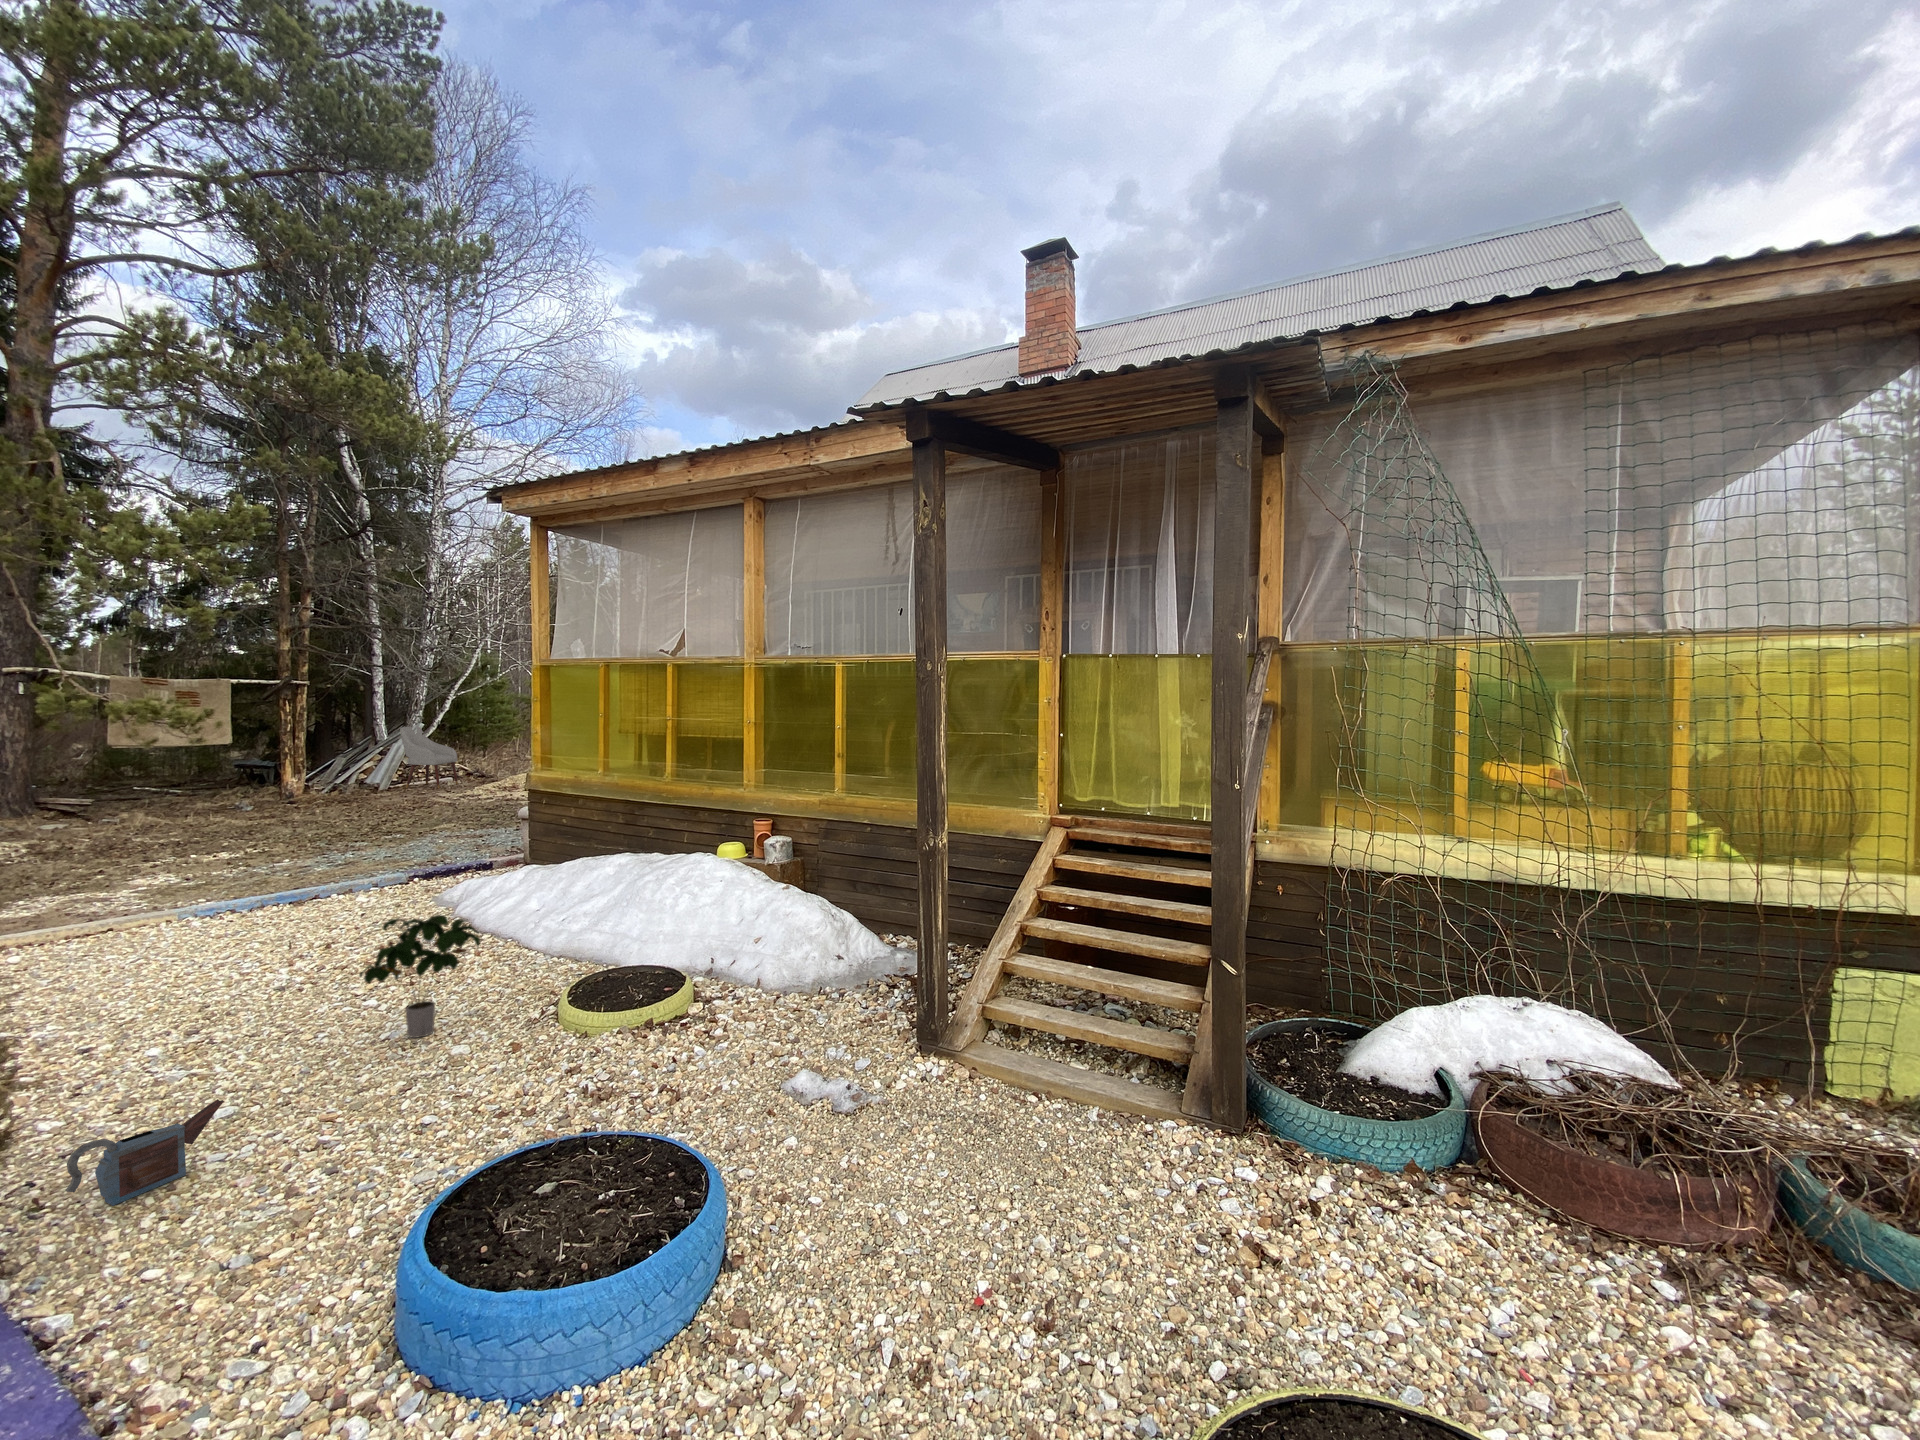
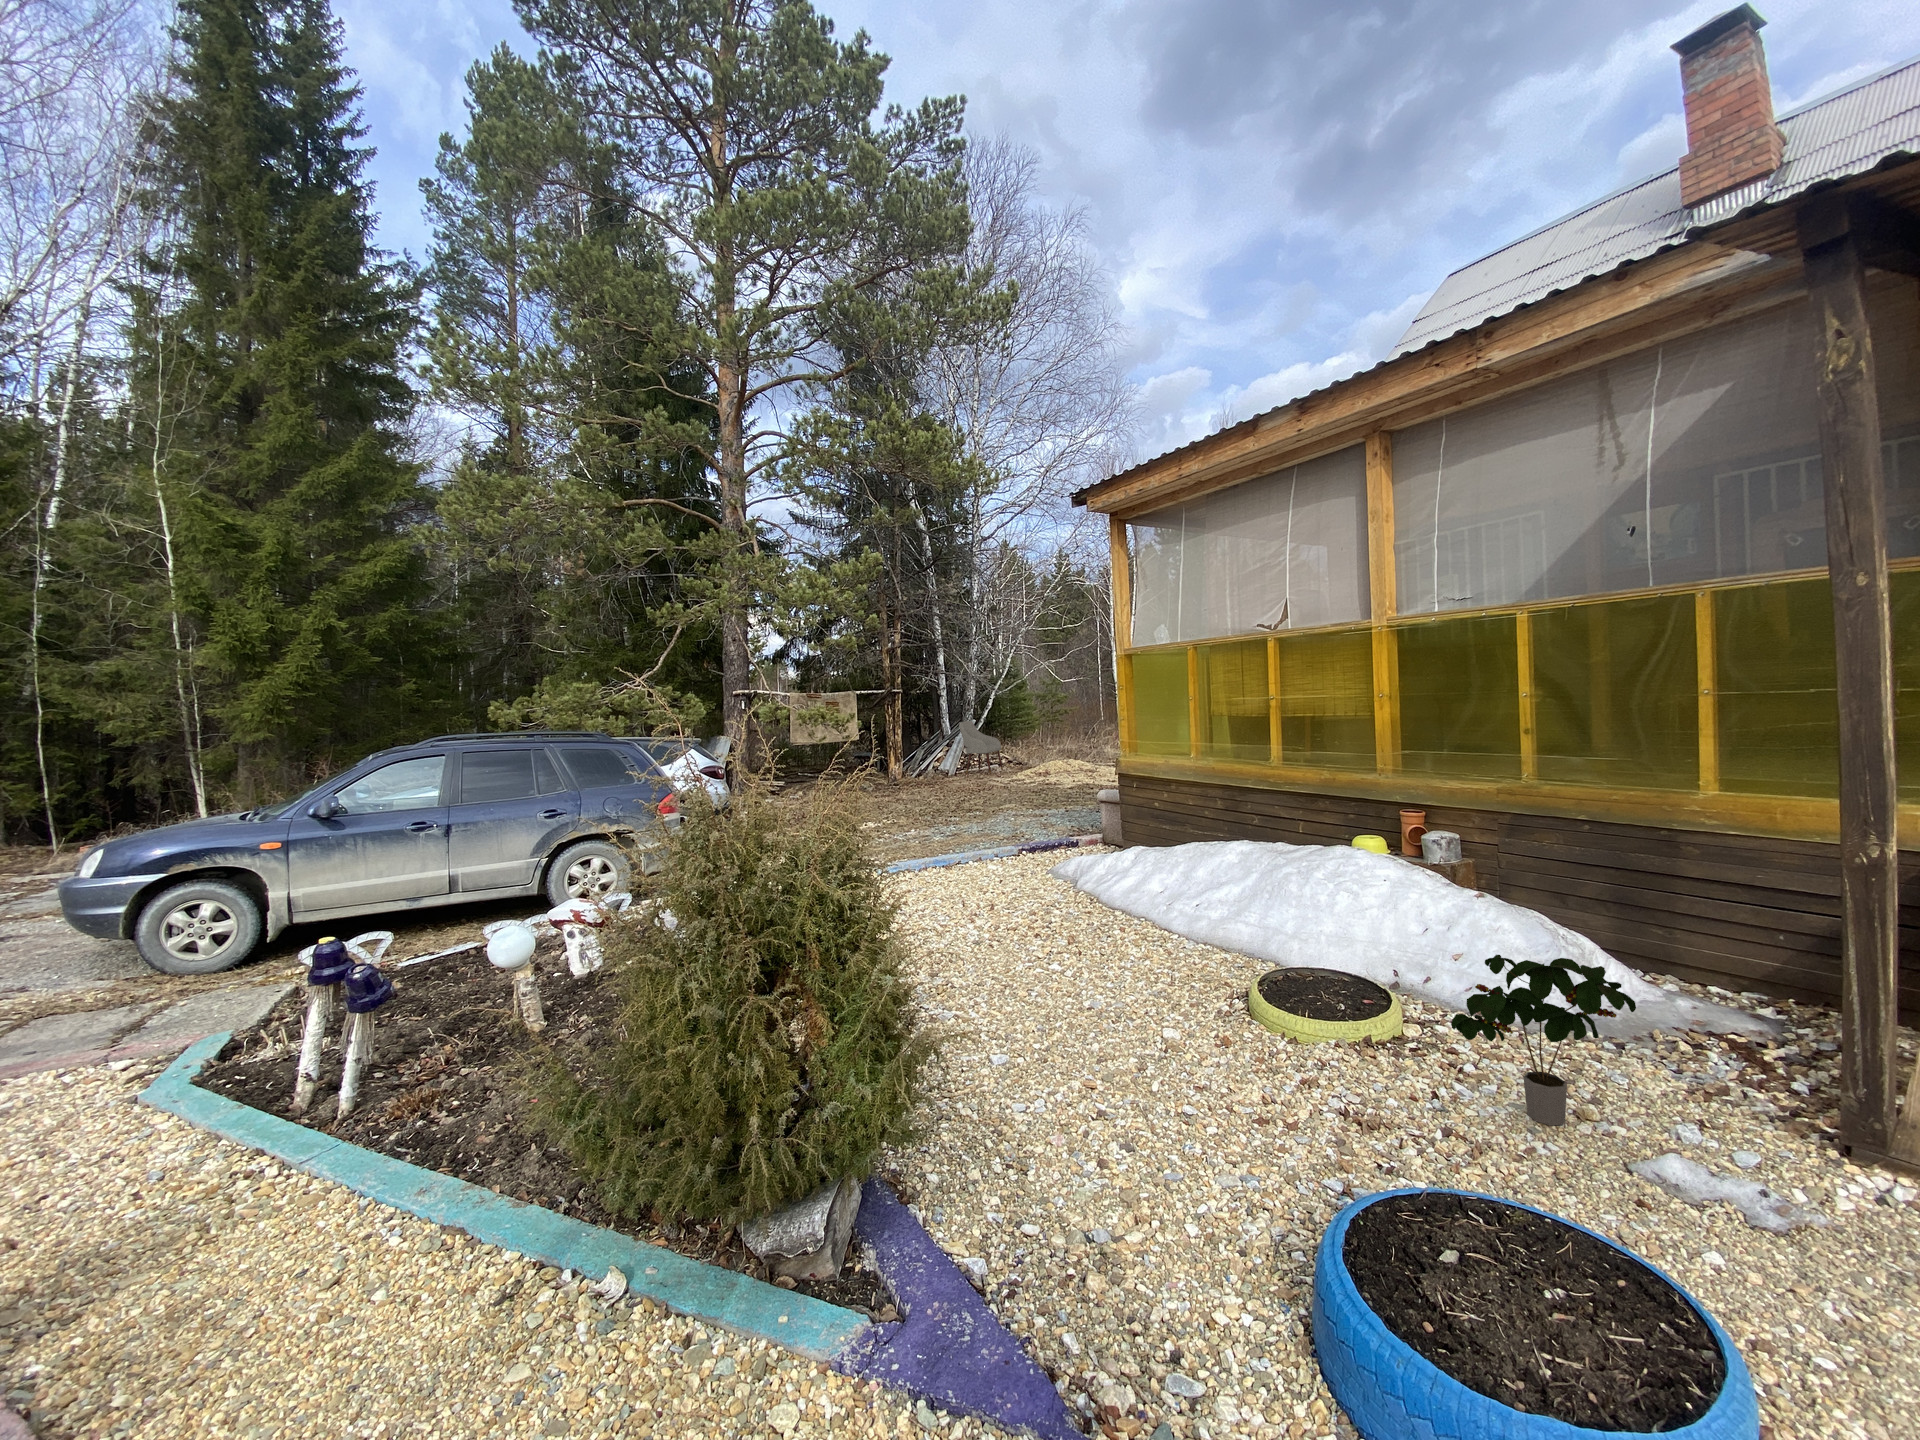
potted plant: present [359,915,480,1038] -> present [1451,955,1636,1125]
watering can: present [65,1099,224,1206] -> none [940,1075,1031,1165]

